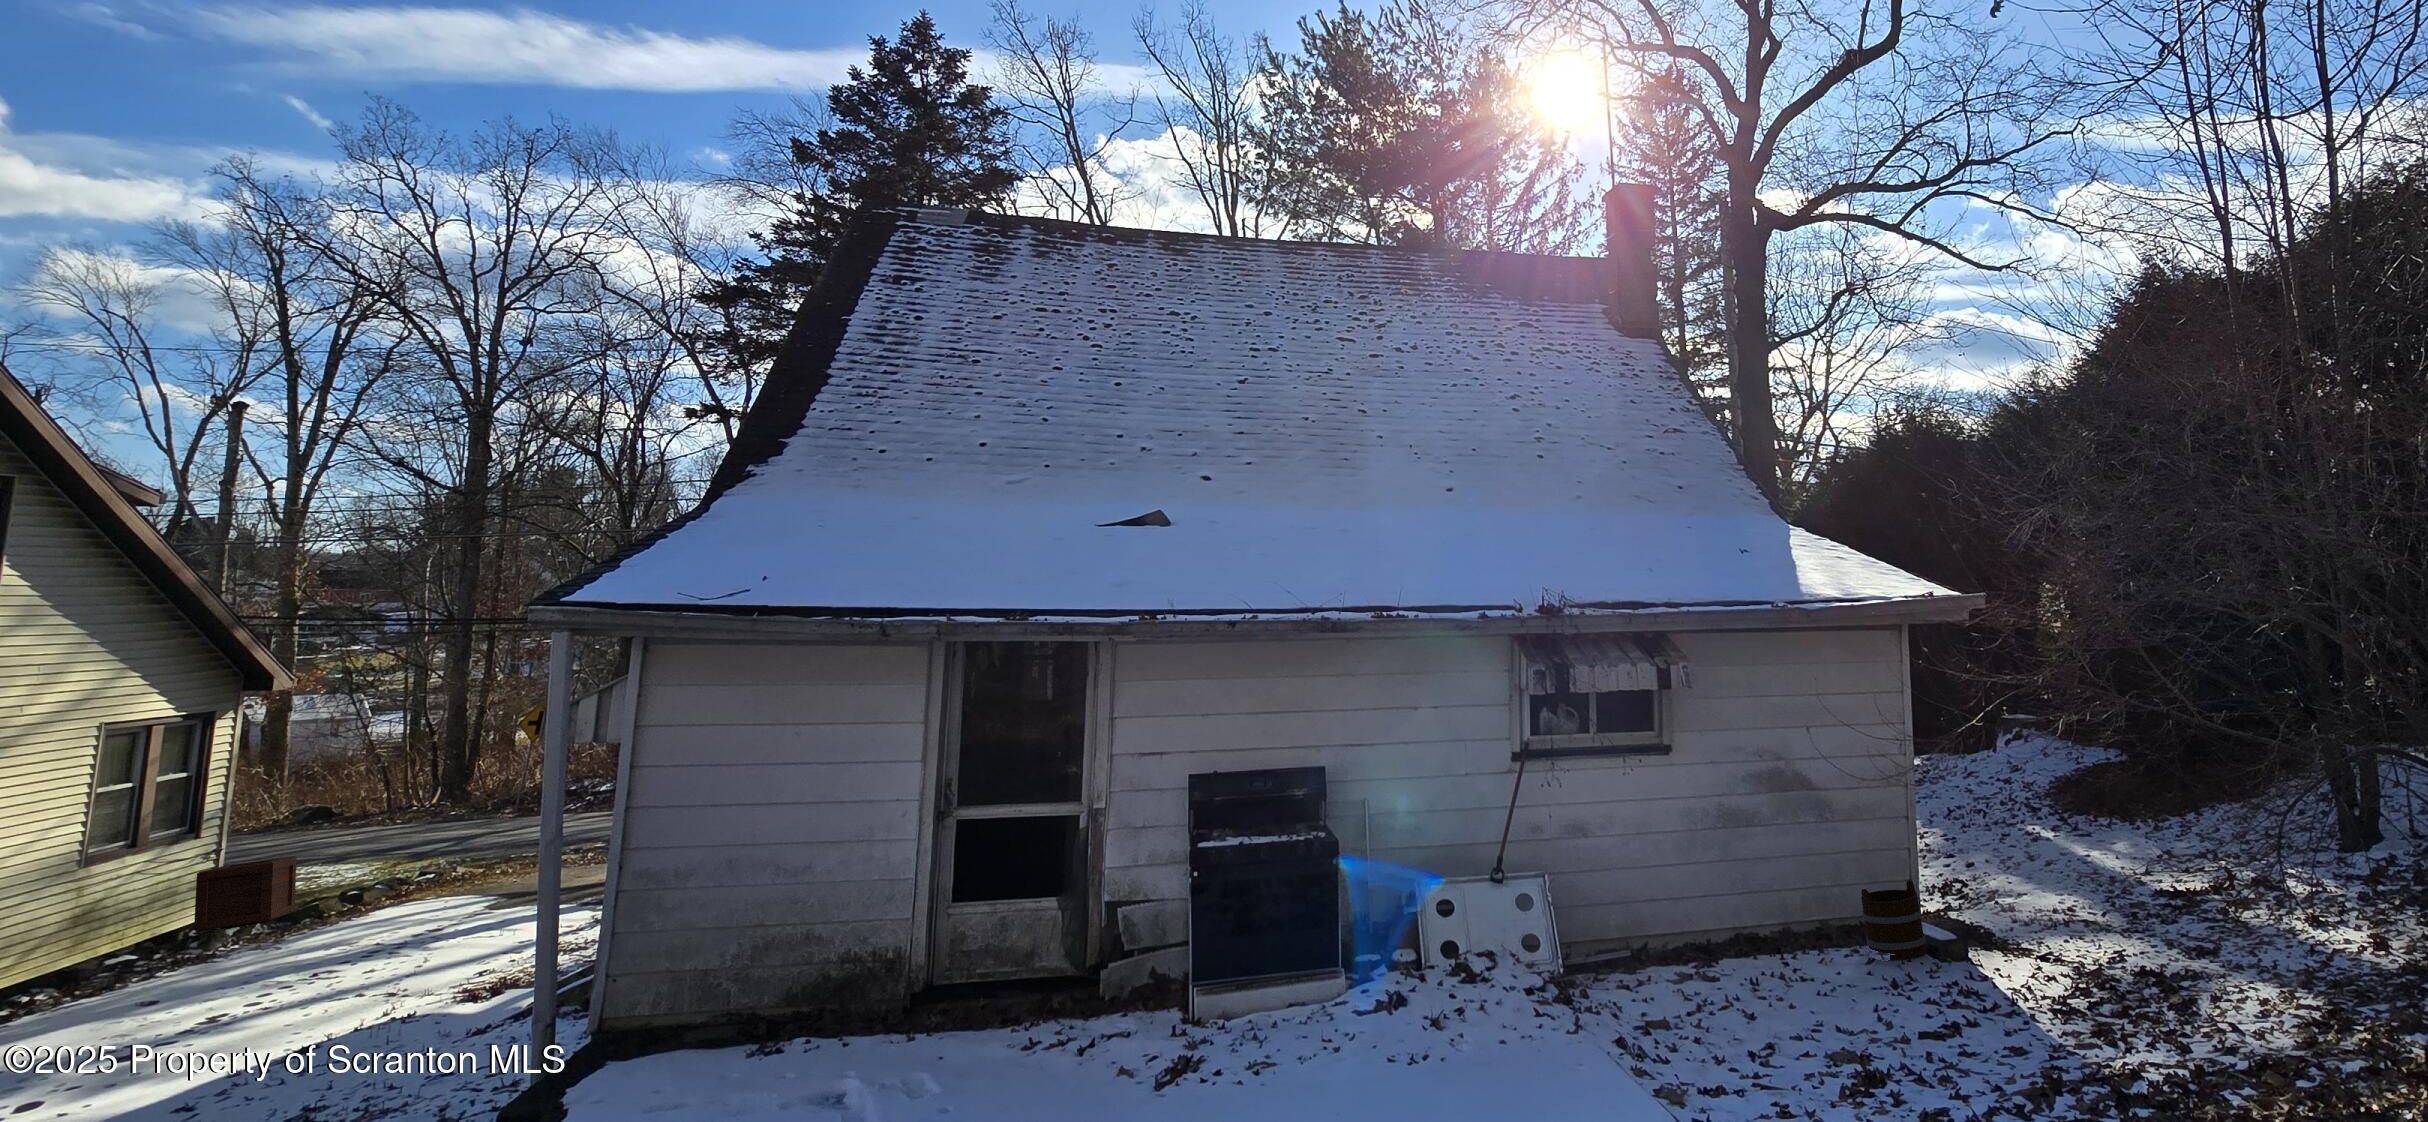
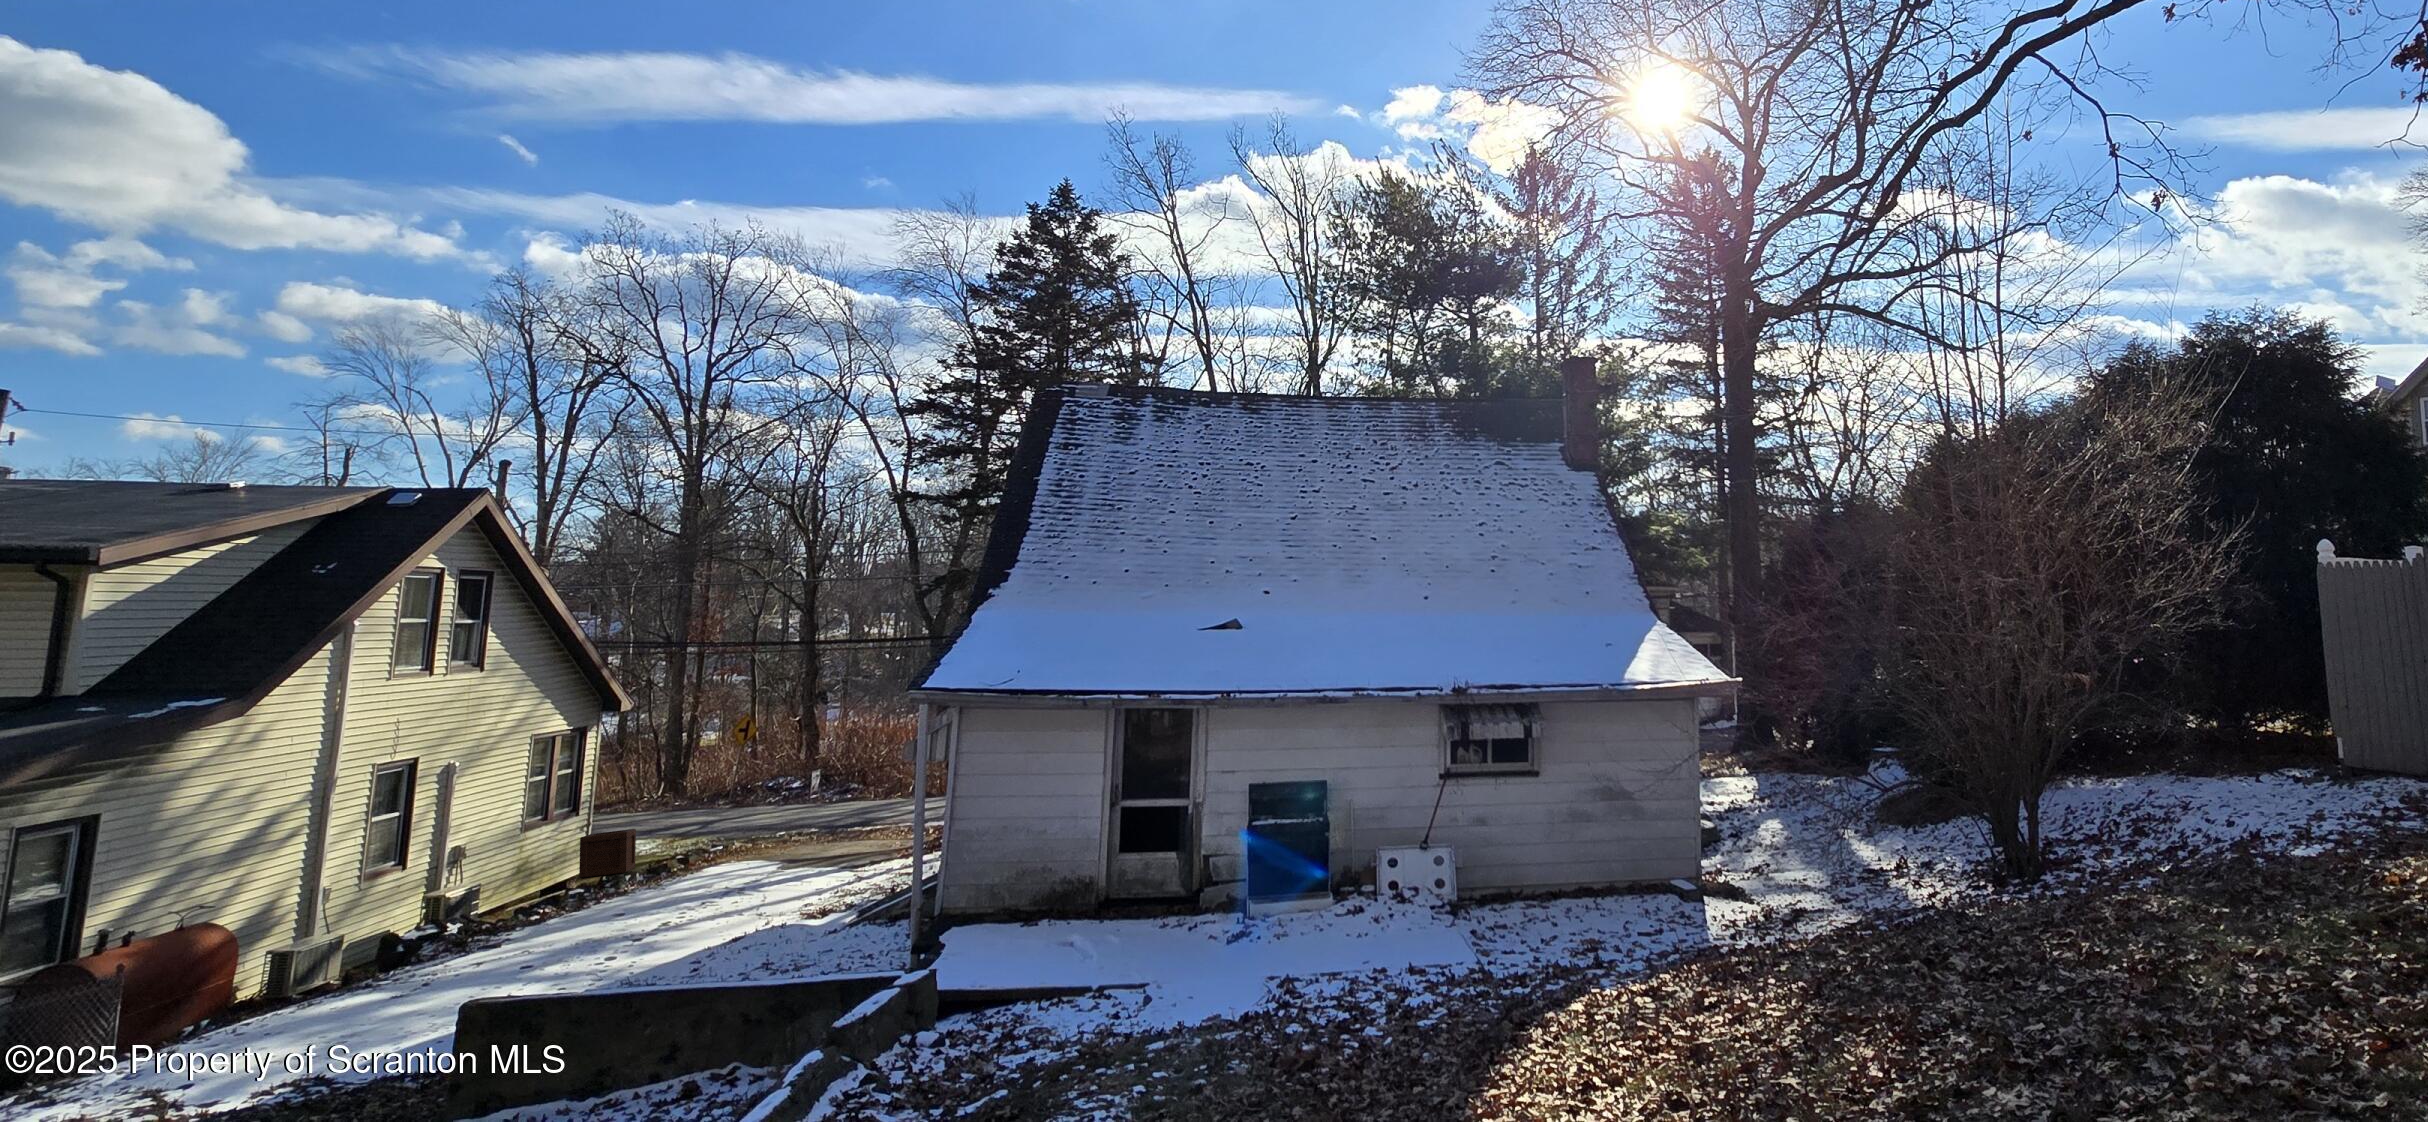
bucket: present [1861,880,1926,960] -> none [1649,857,1686,904]

